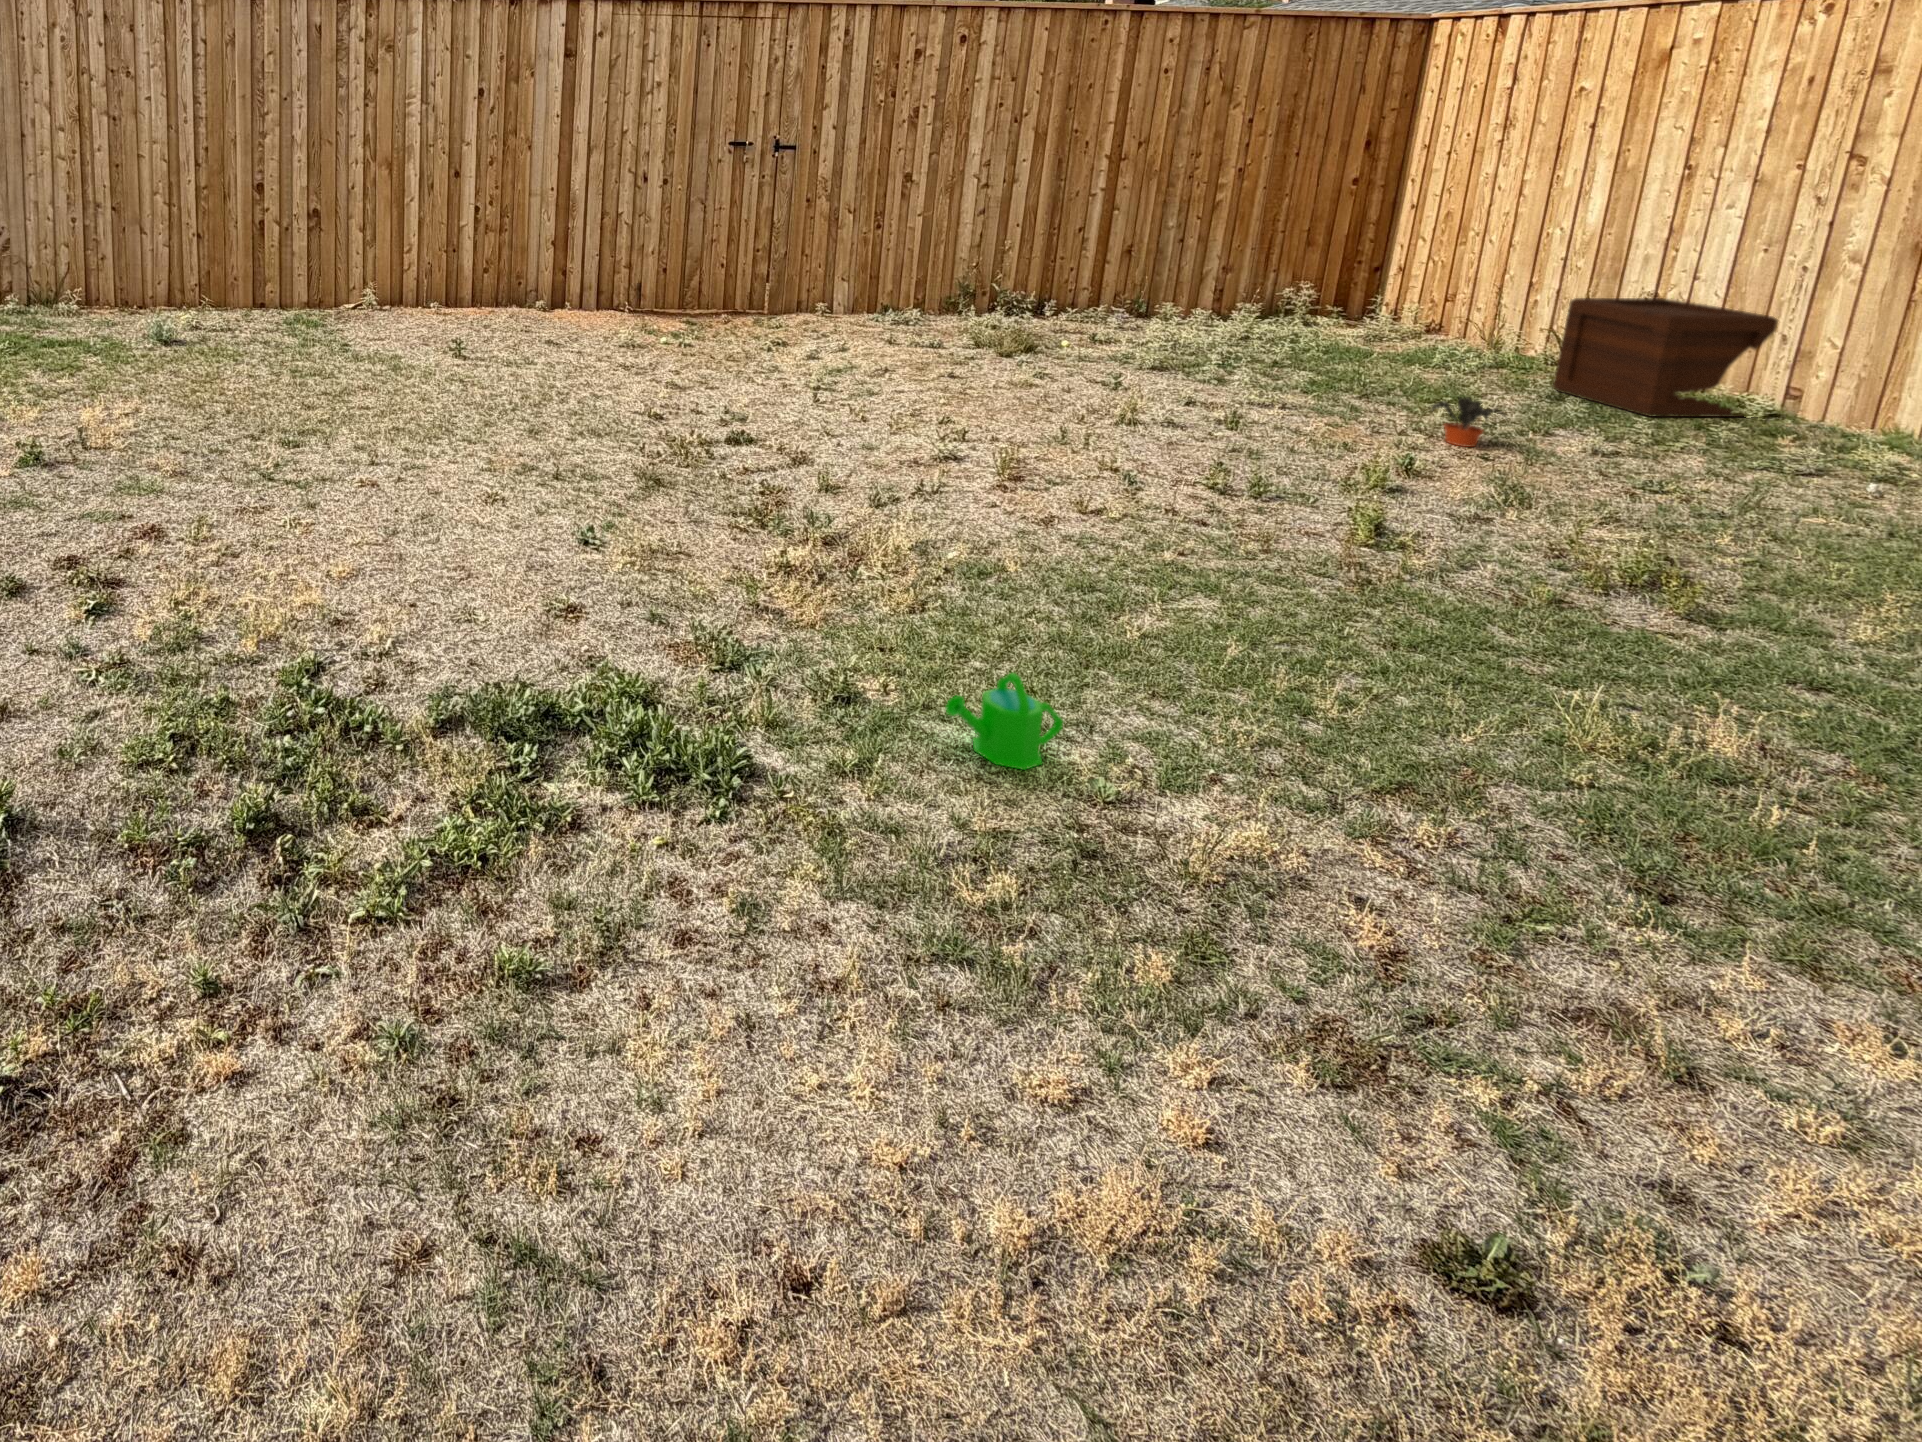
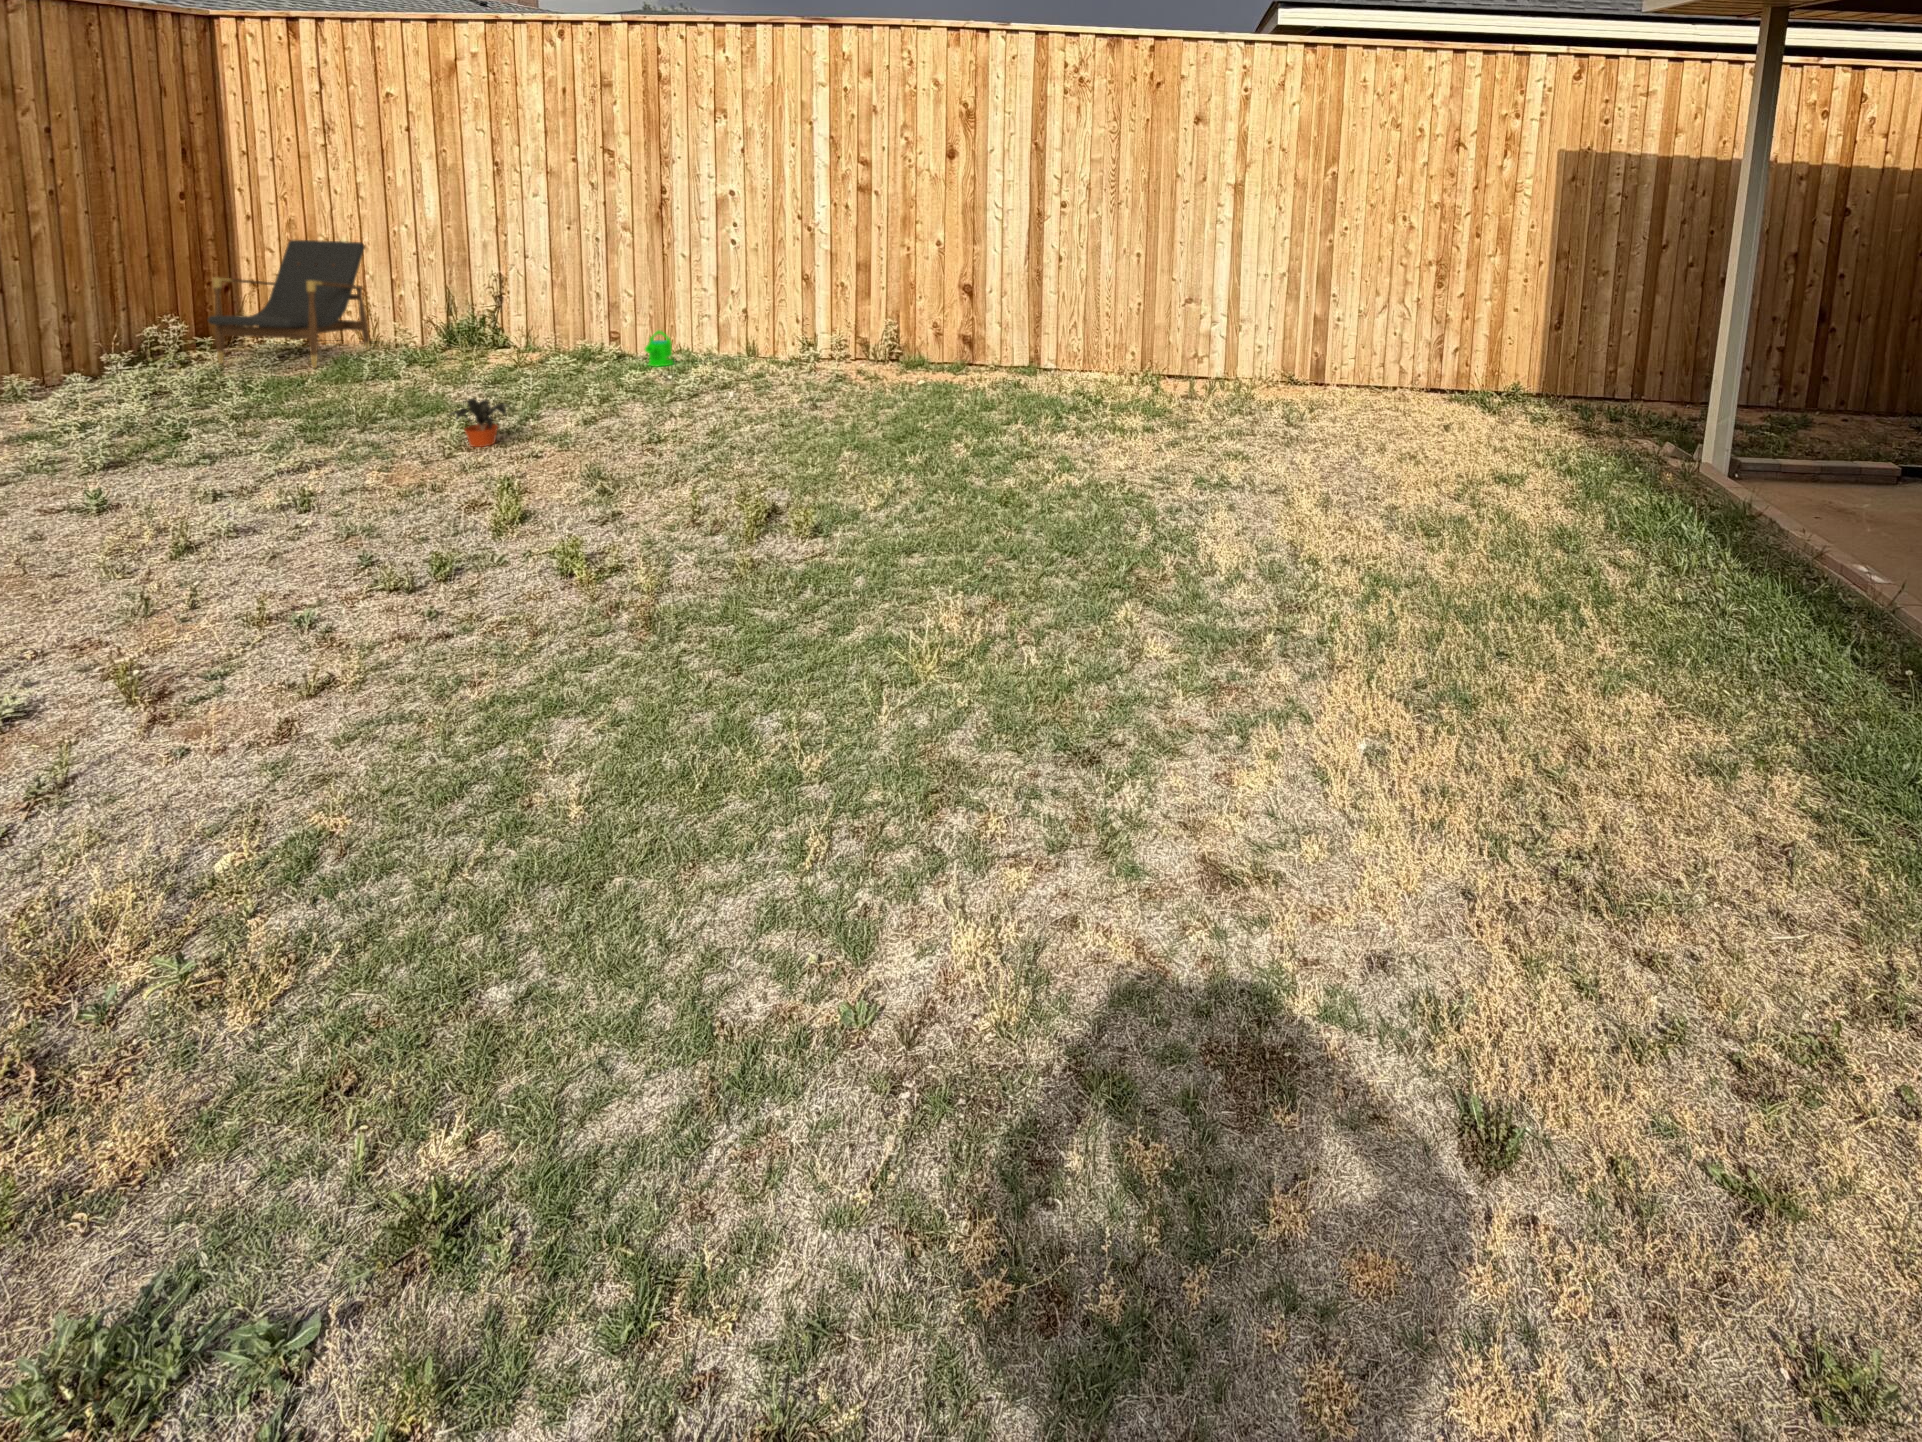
lounge chair: none [1331,232,1509,352] -> present [208,240,370,368]
wooden crate: present [1553,298,1778,417] -> none [461,276,599,376]
watering can: present [945,673,1063,770] -> present [645,331,674,367]

